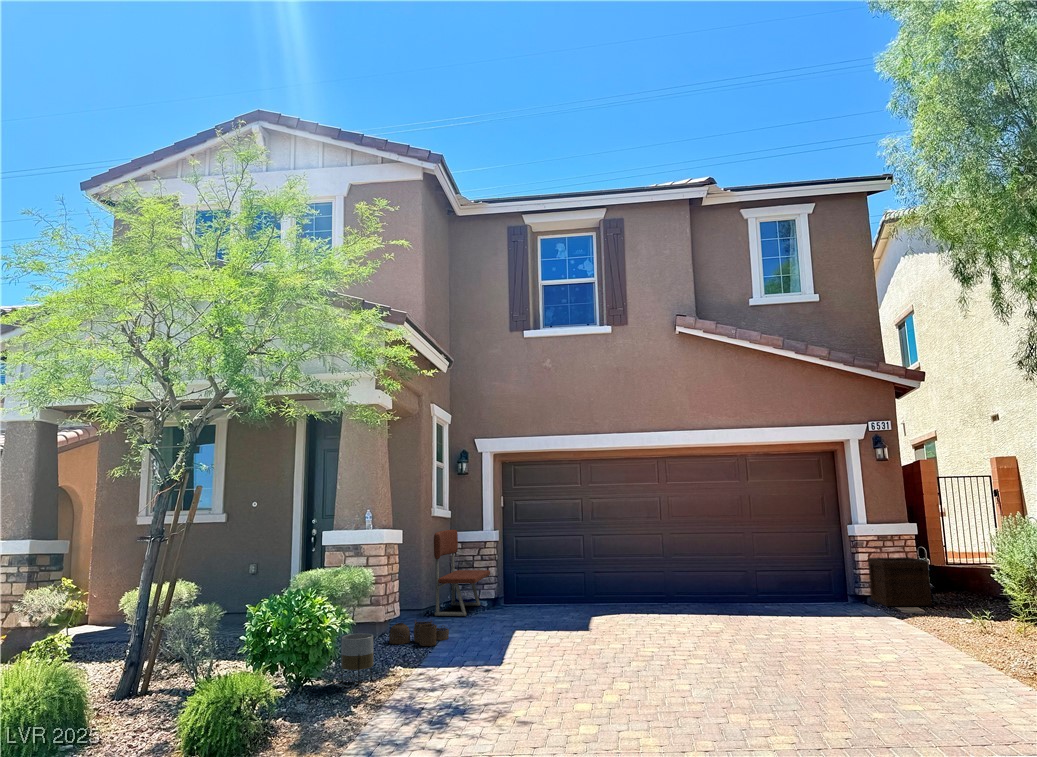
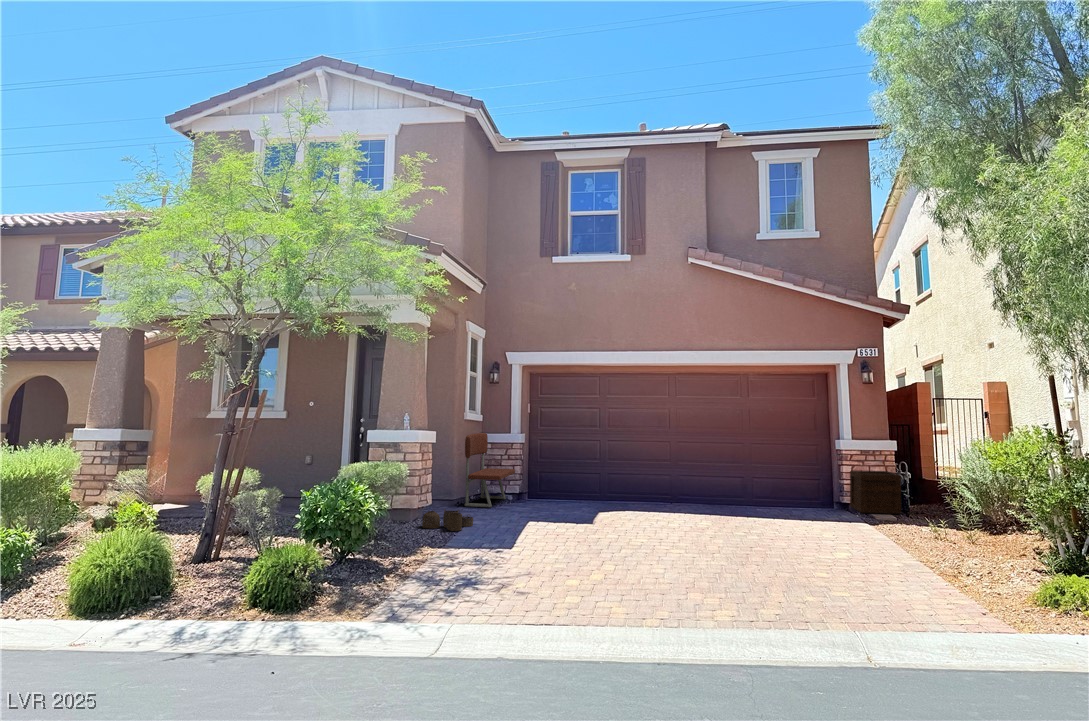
planter: present [341,634,374,686] -> none [378,518,405,561]

